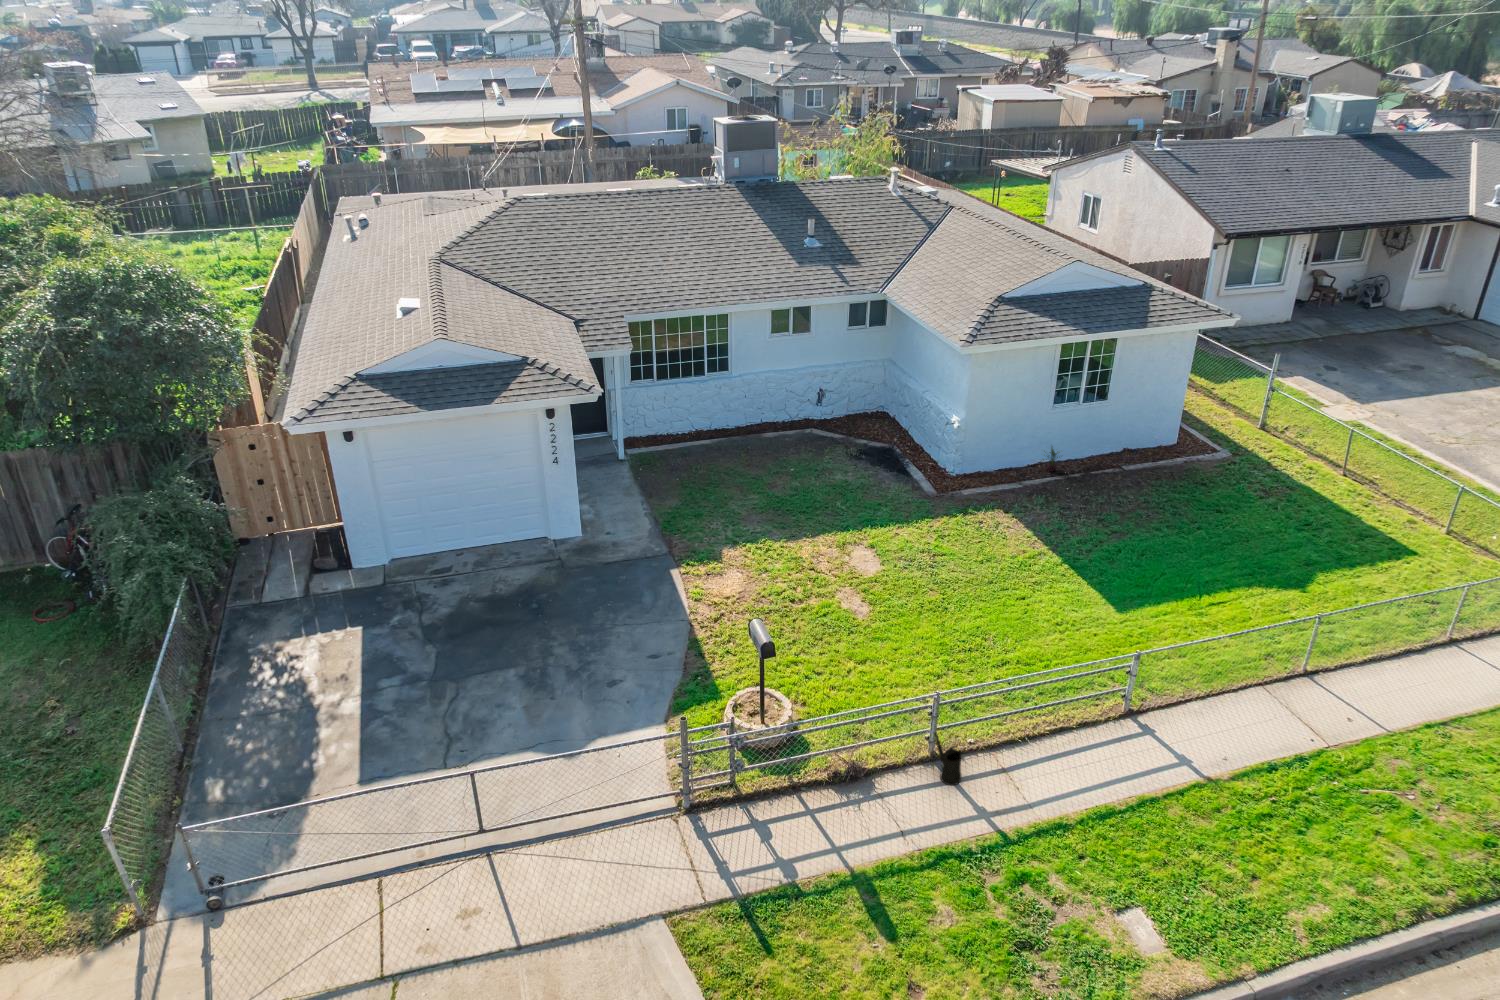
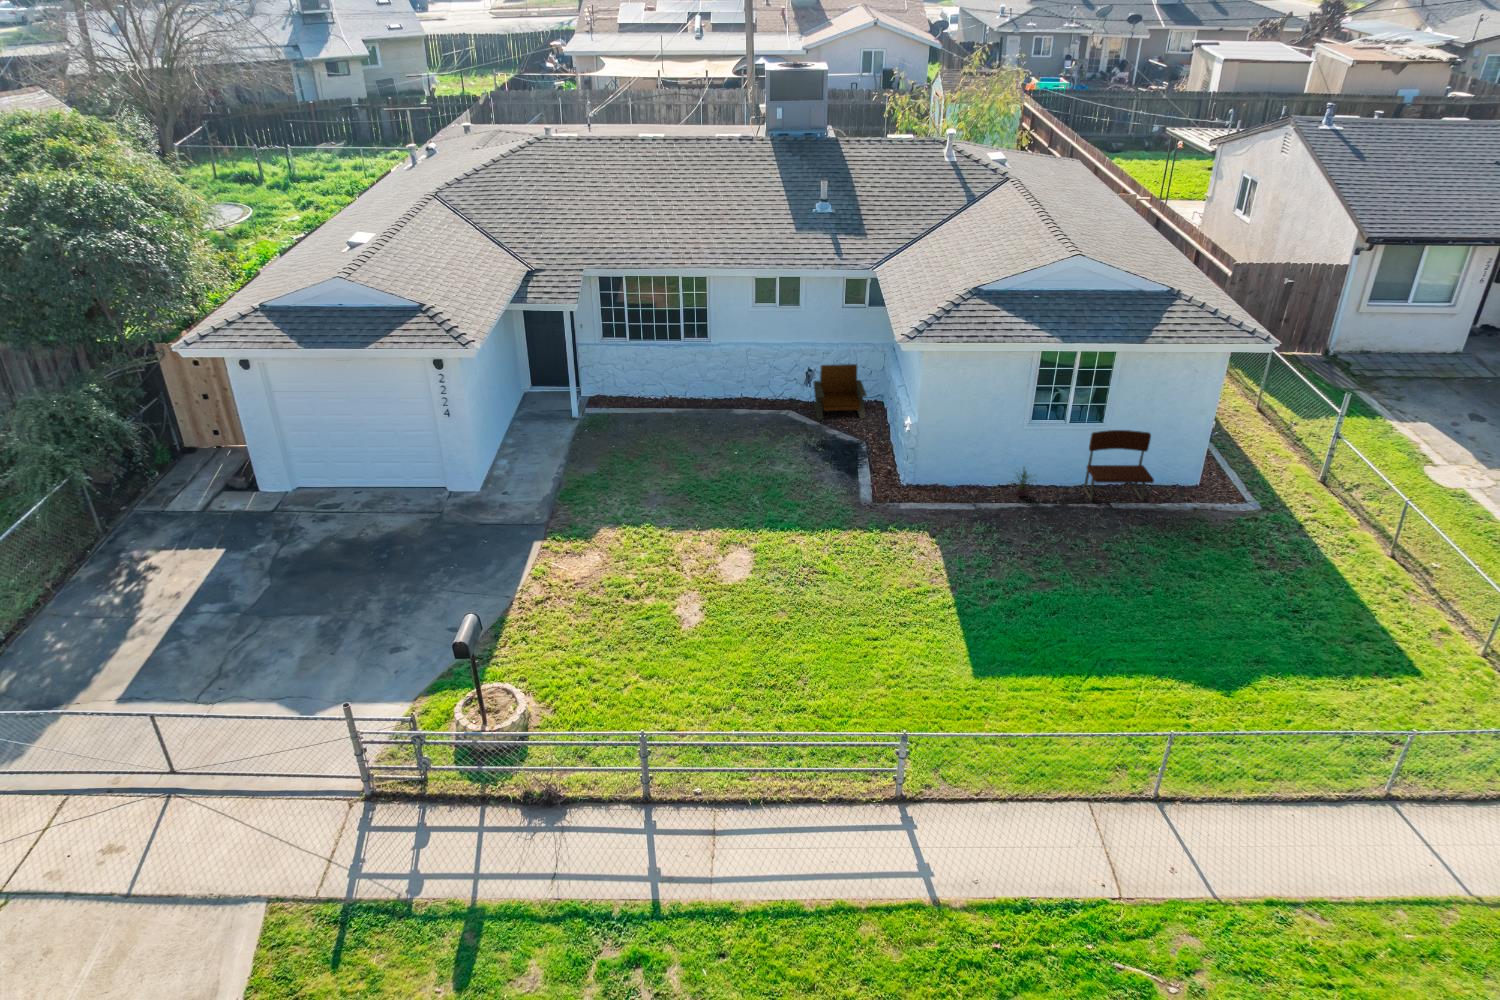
lounge chair: none [826,380,882,433] -> present [813,364,867,420]
bench: none [1094,403,1155,467] -> present [1083,430,1154,501]
watering can: present [935,733,961,785] -> none [635,774,658,837]

